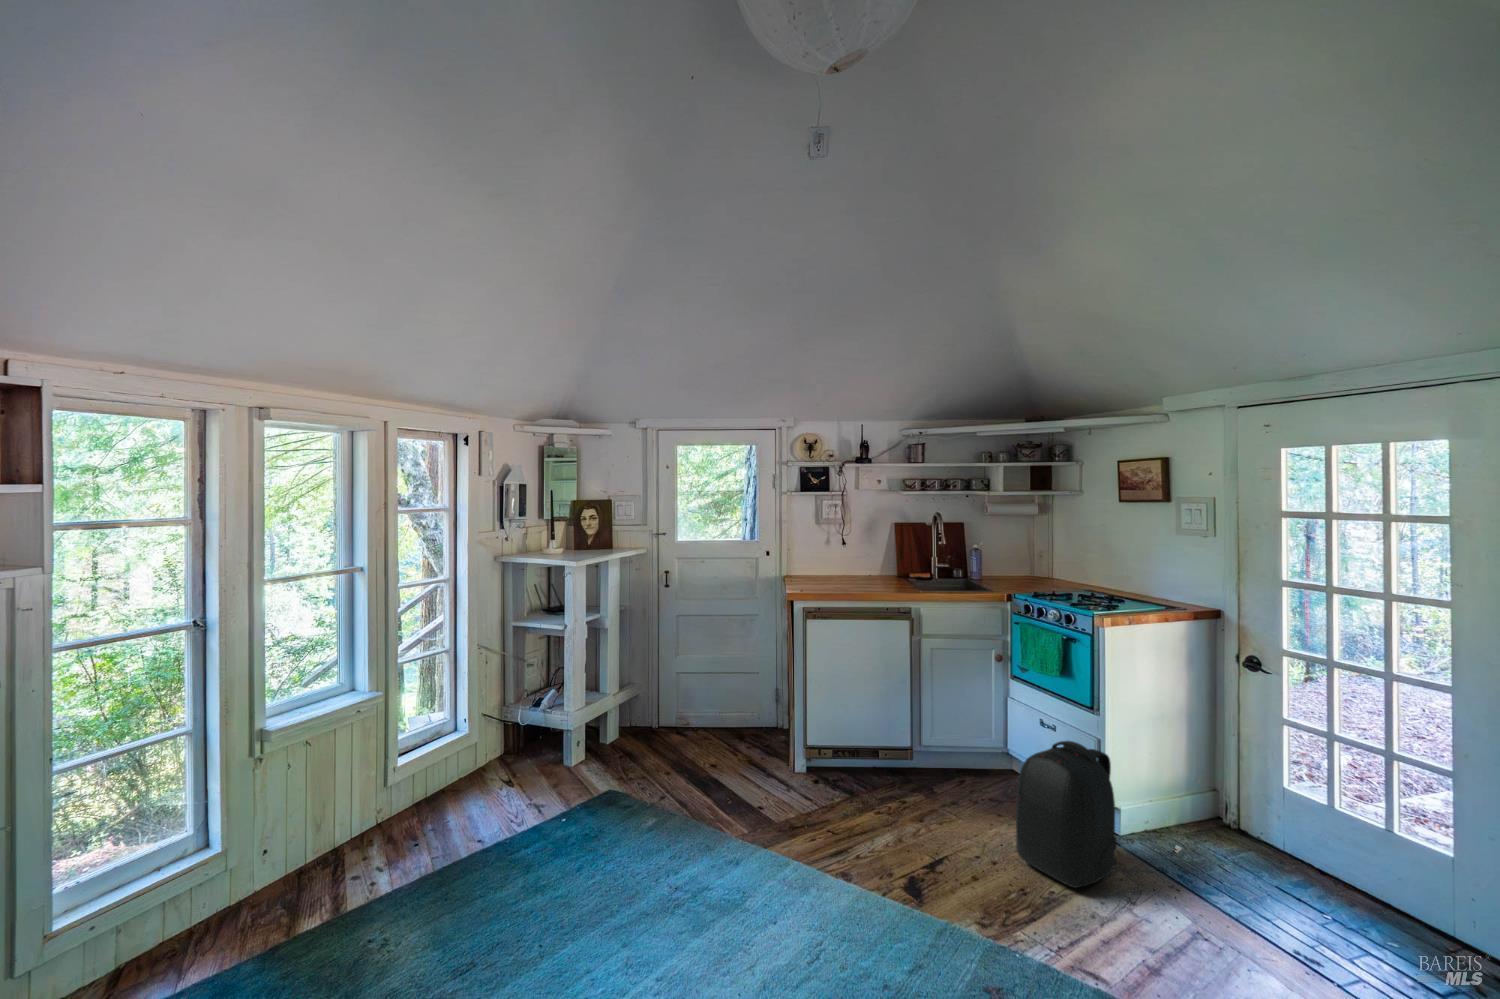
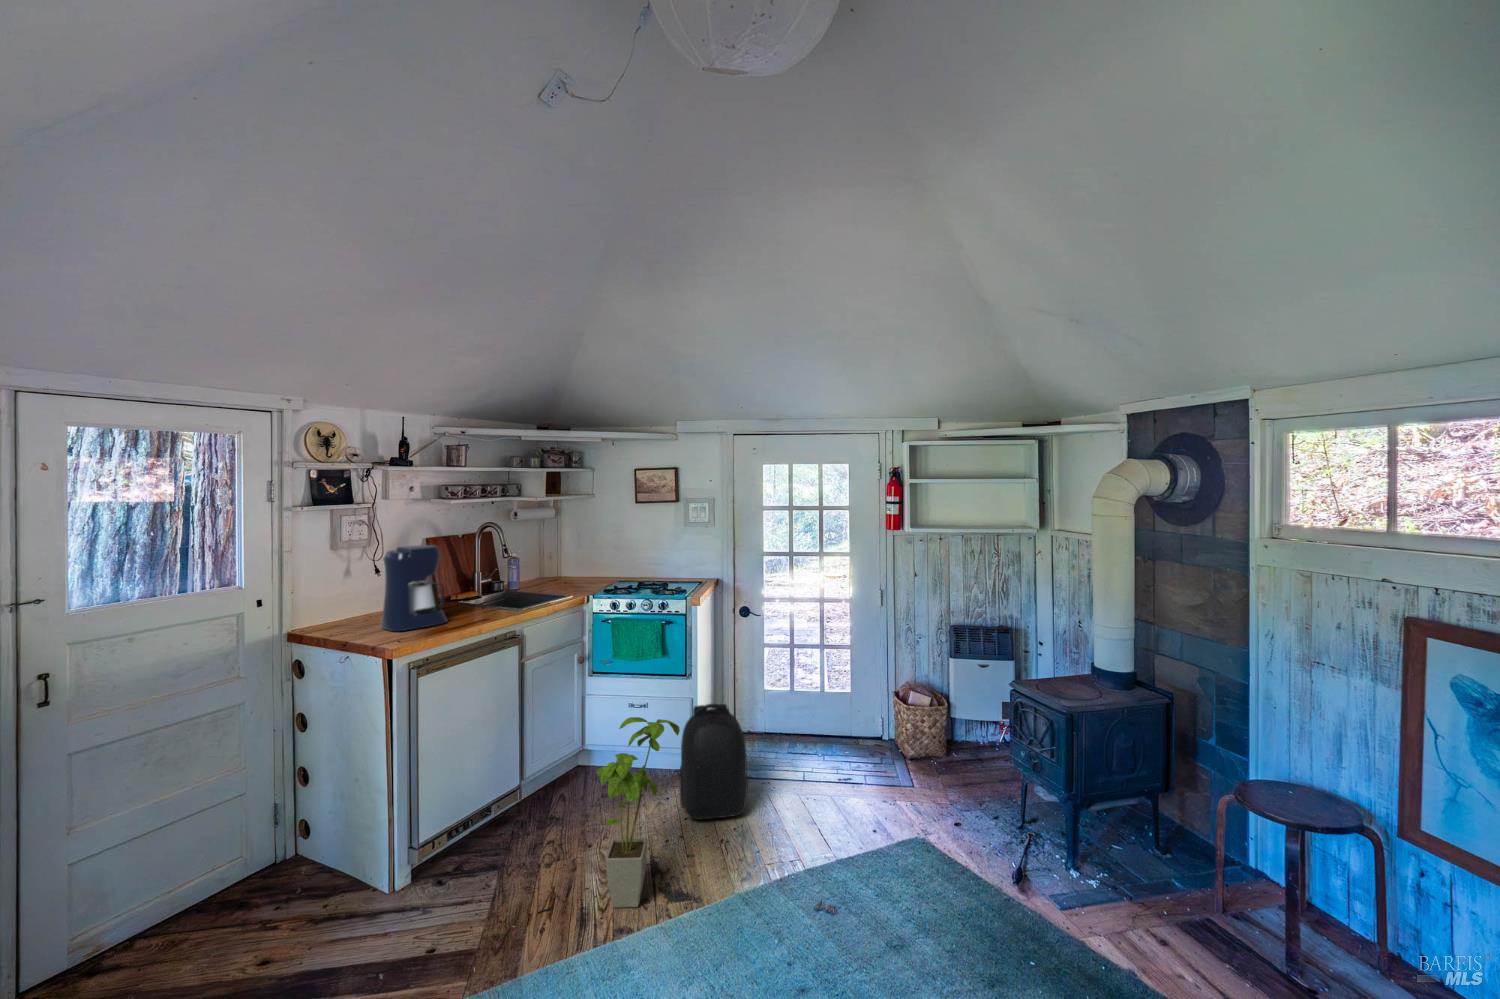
coffee maker: none [822,525,868,588] -> present [381,545,447,631]
house plant: none [847,696,941,876] -> present [597,717,680,908]

